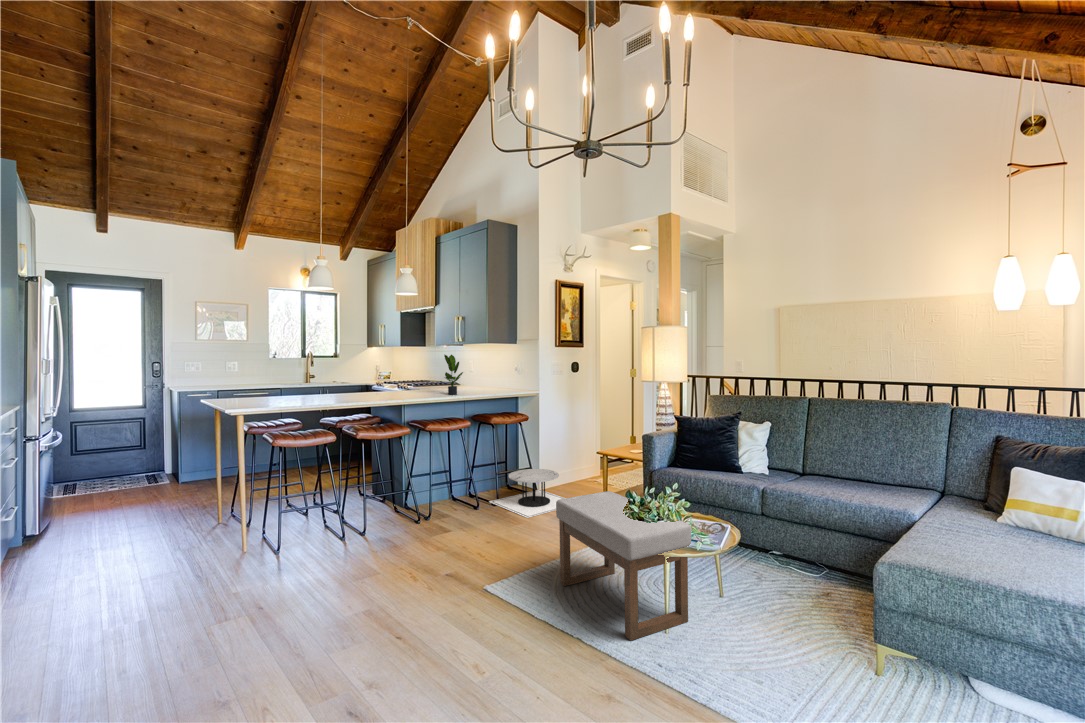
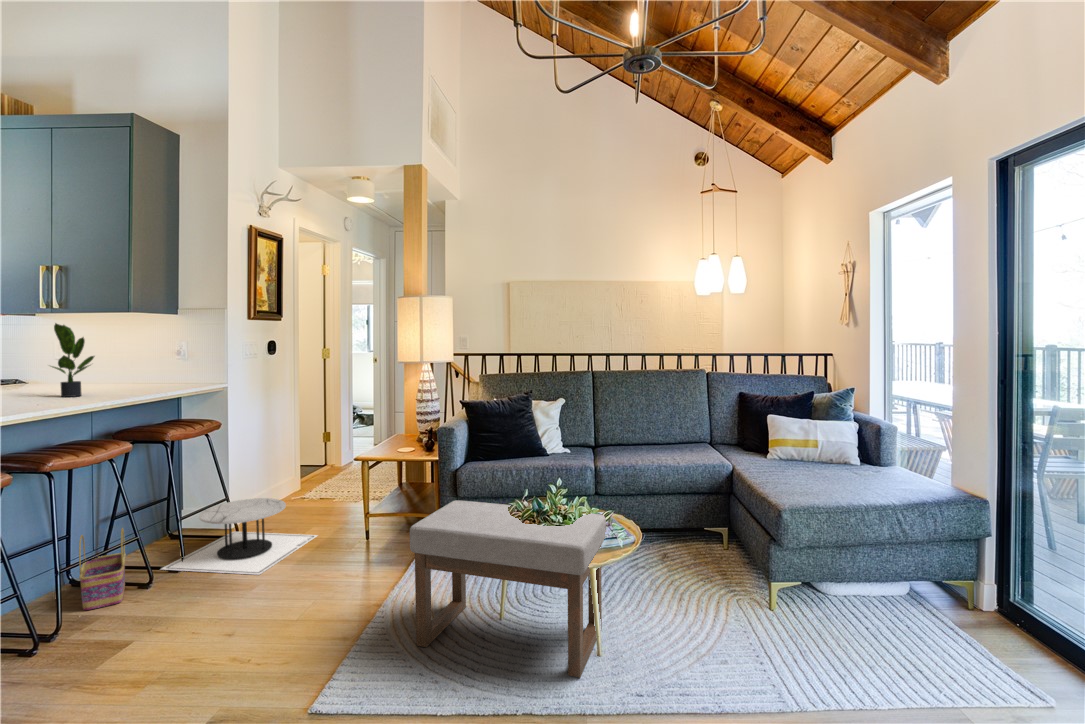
basket: none [443,472,469,514] -> present [79,528,126,610]

